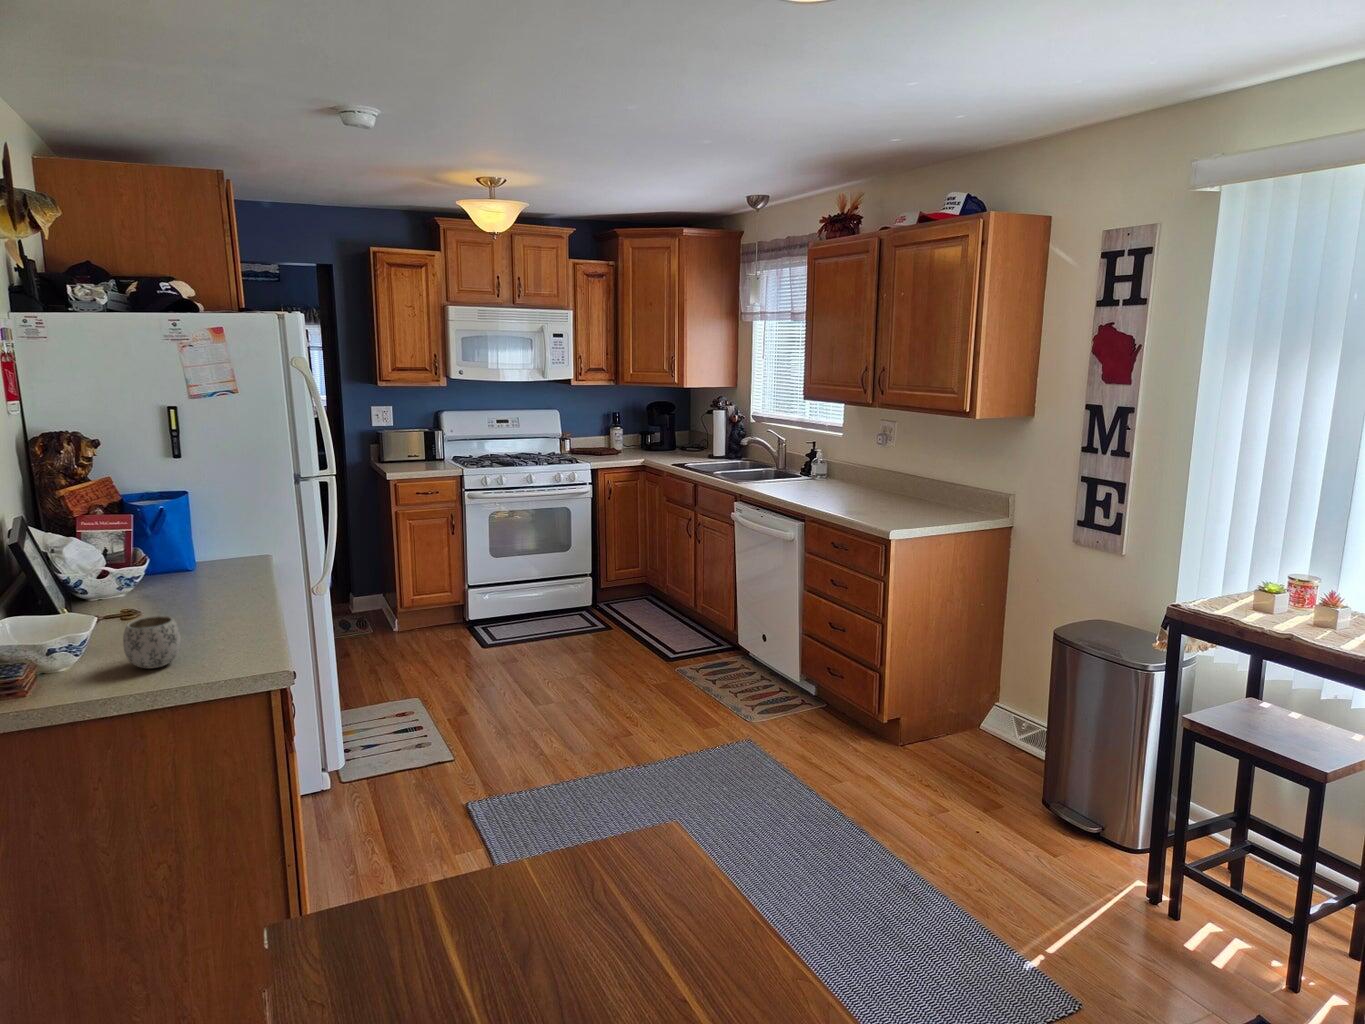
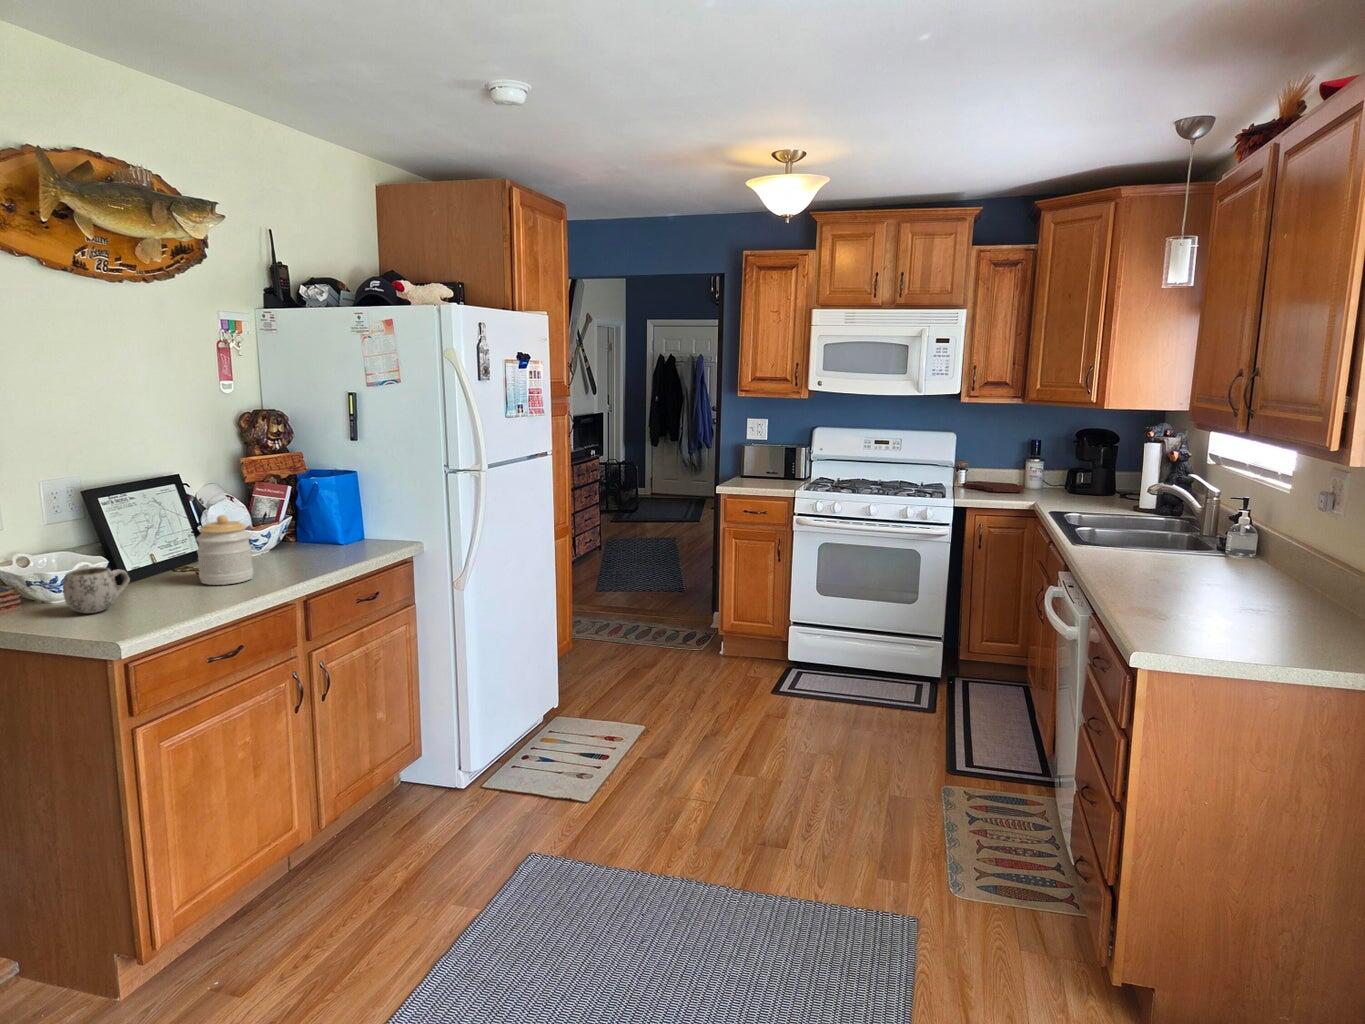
jar: none [159,548,223,624] -> present [196,515,253,585]

